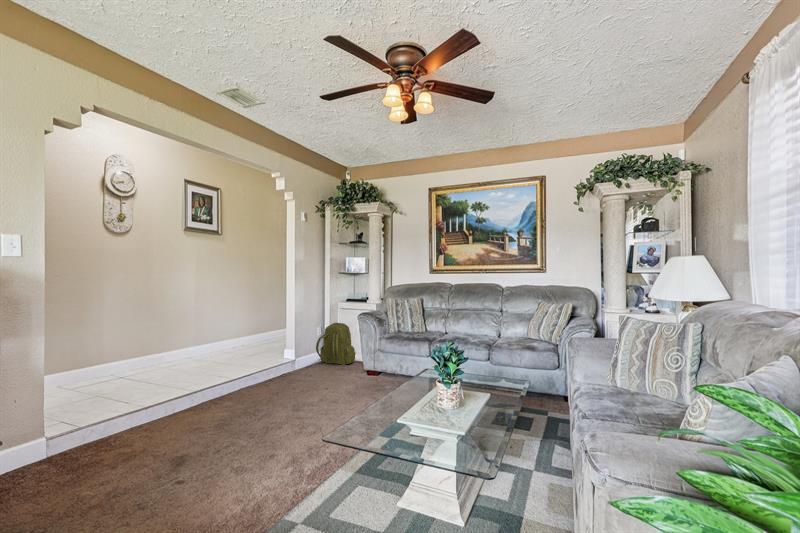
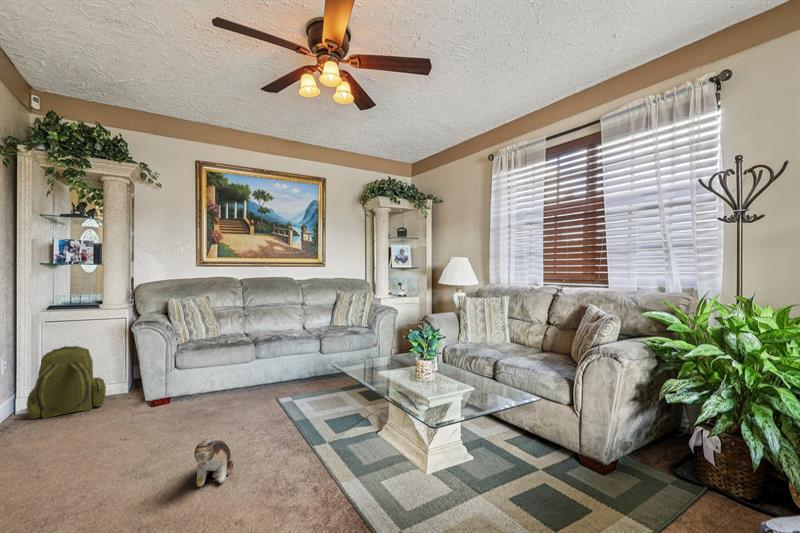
plush toy: none [265,393,324,429] -> present [190,439,233,487]

